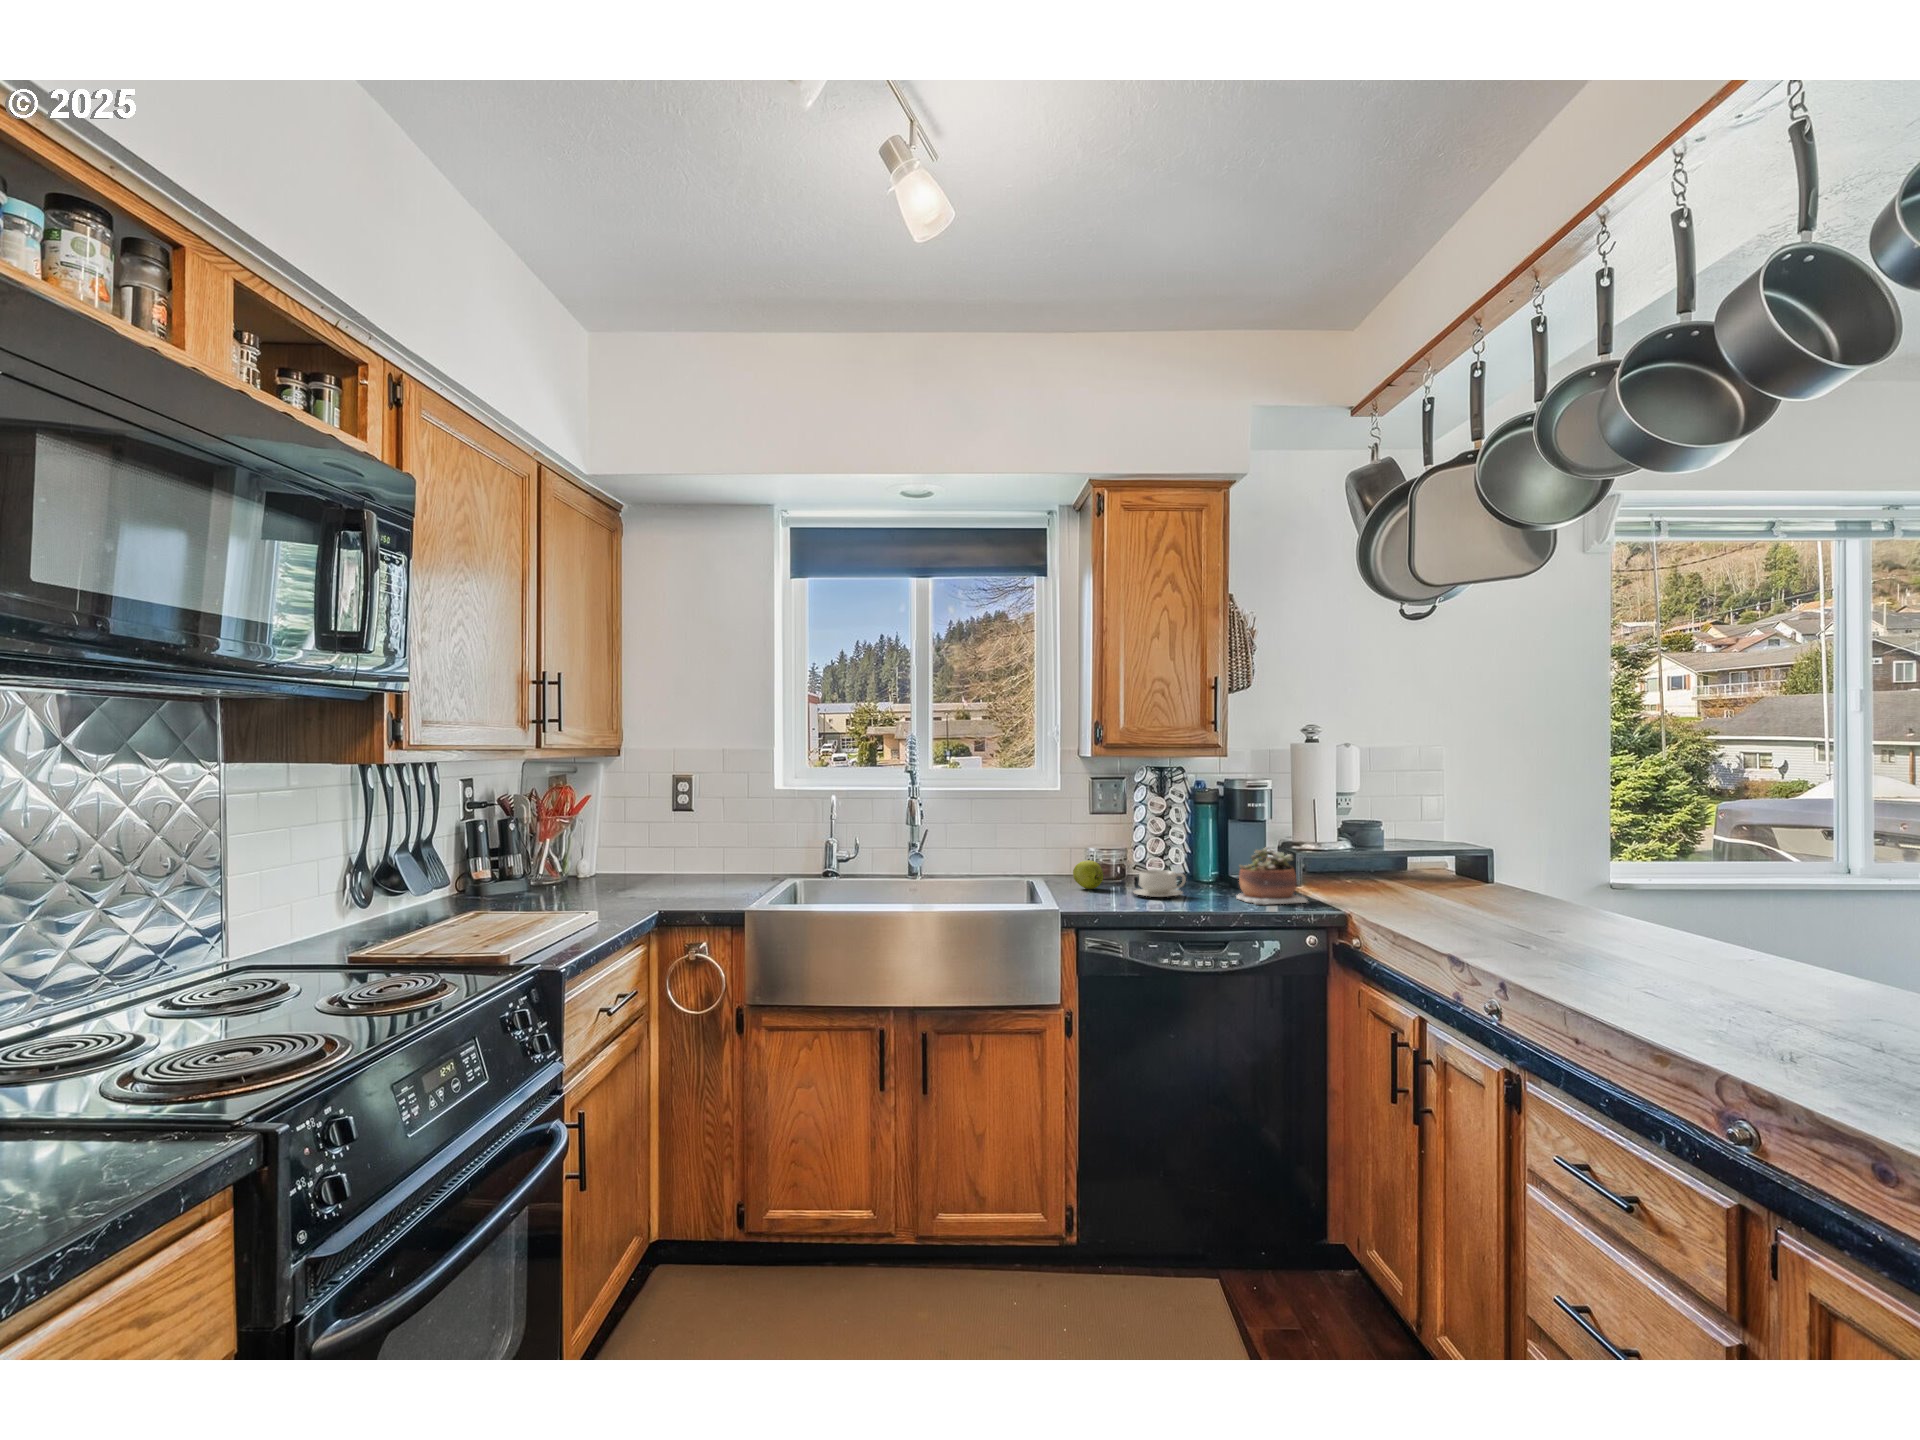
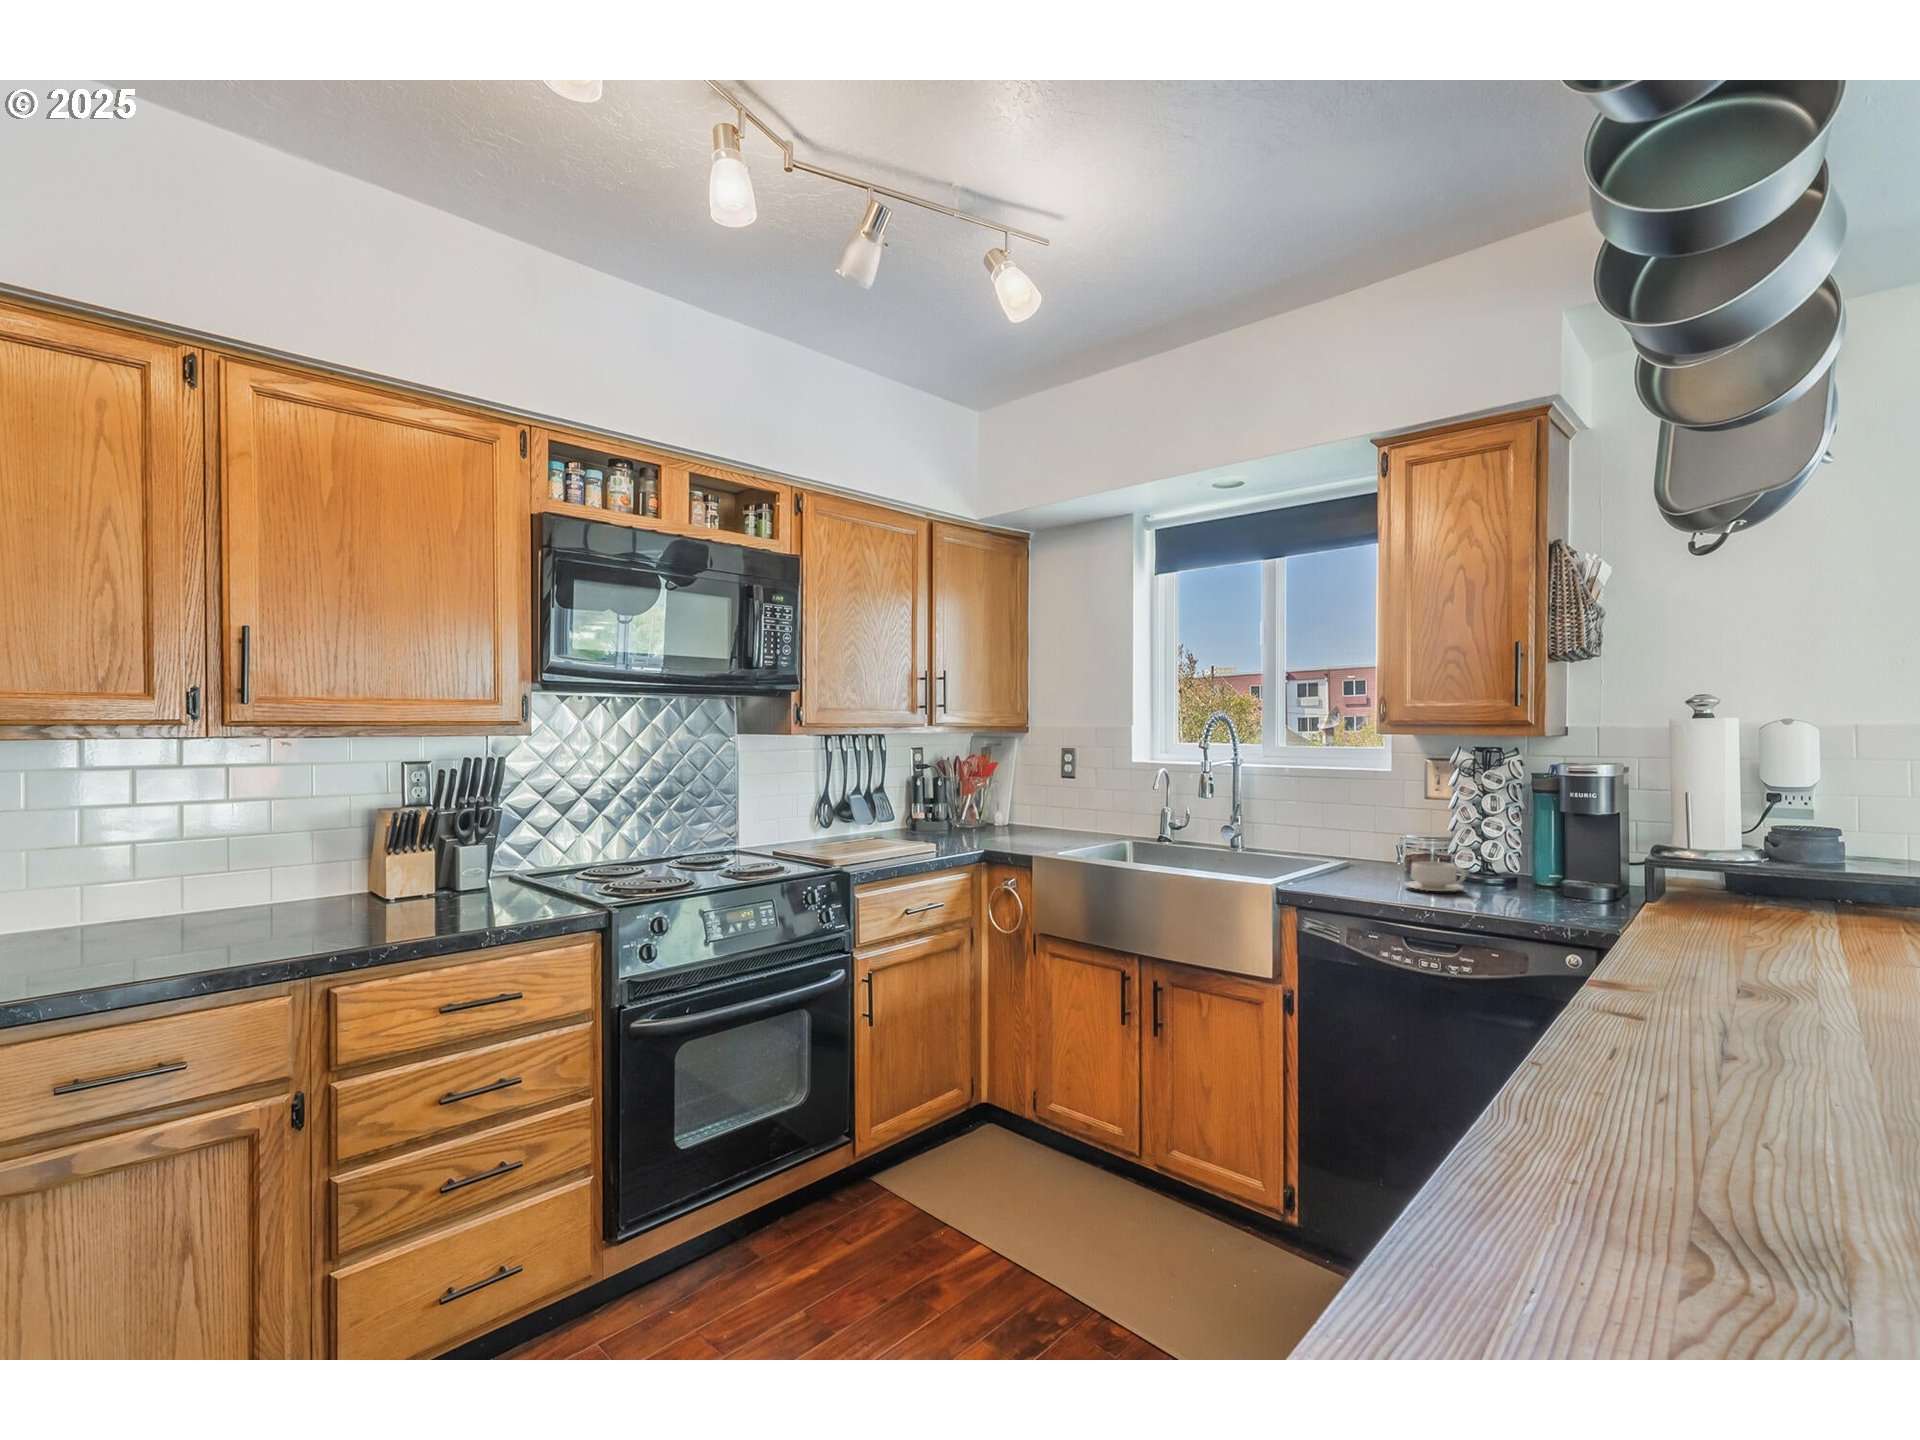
succulent plant: present [1236,847,1308,905] -> none [1510,848,1593,917]
apple: present [1073,860,1103,889] -> none [1369,846,1401,876]

